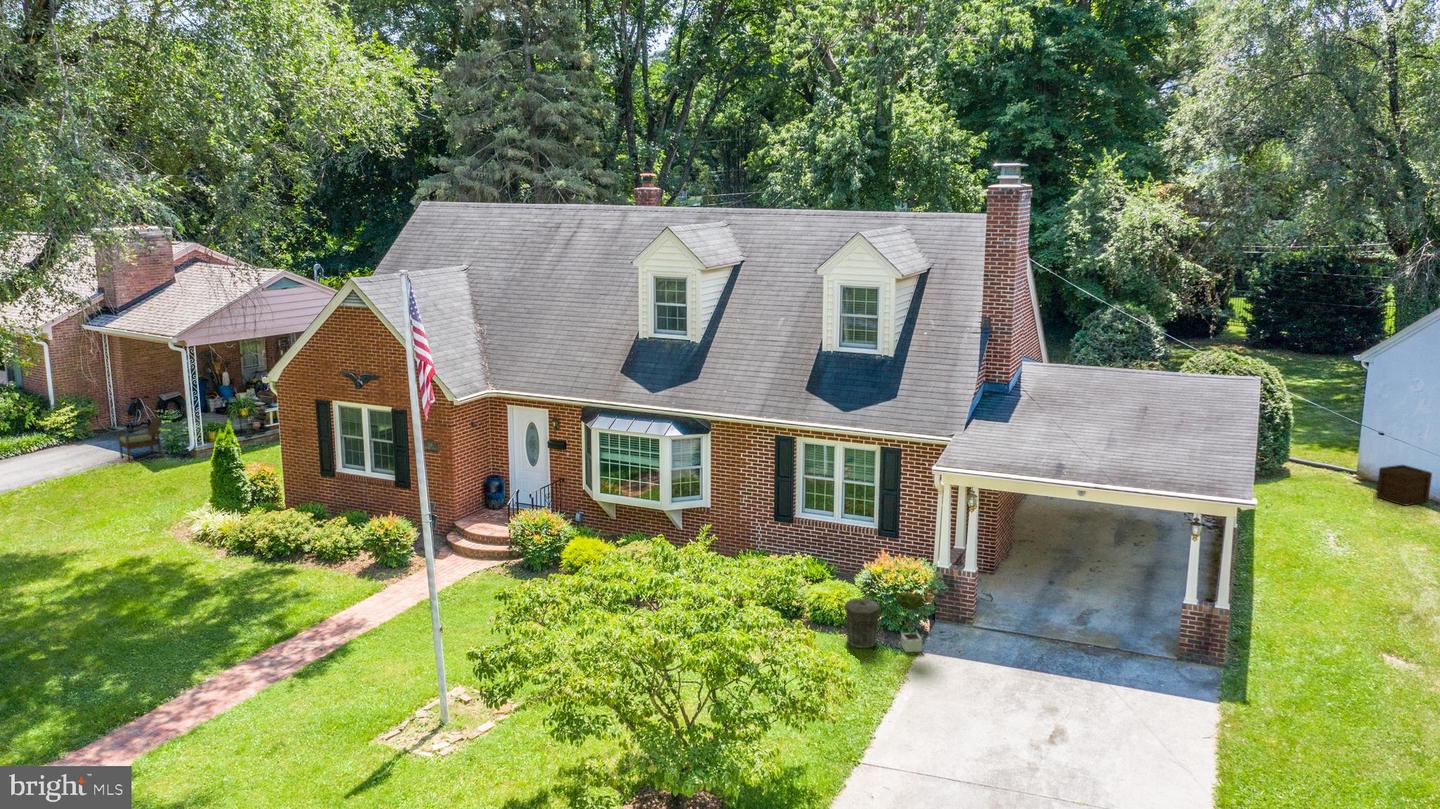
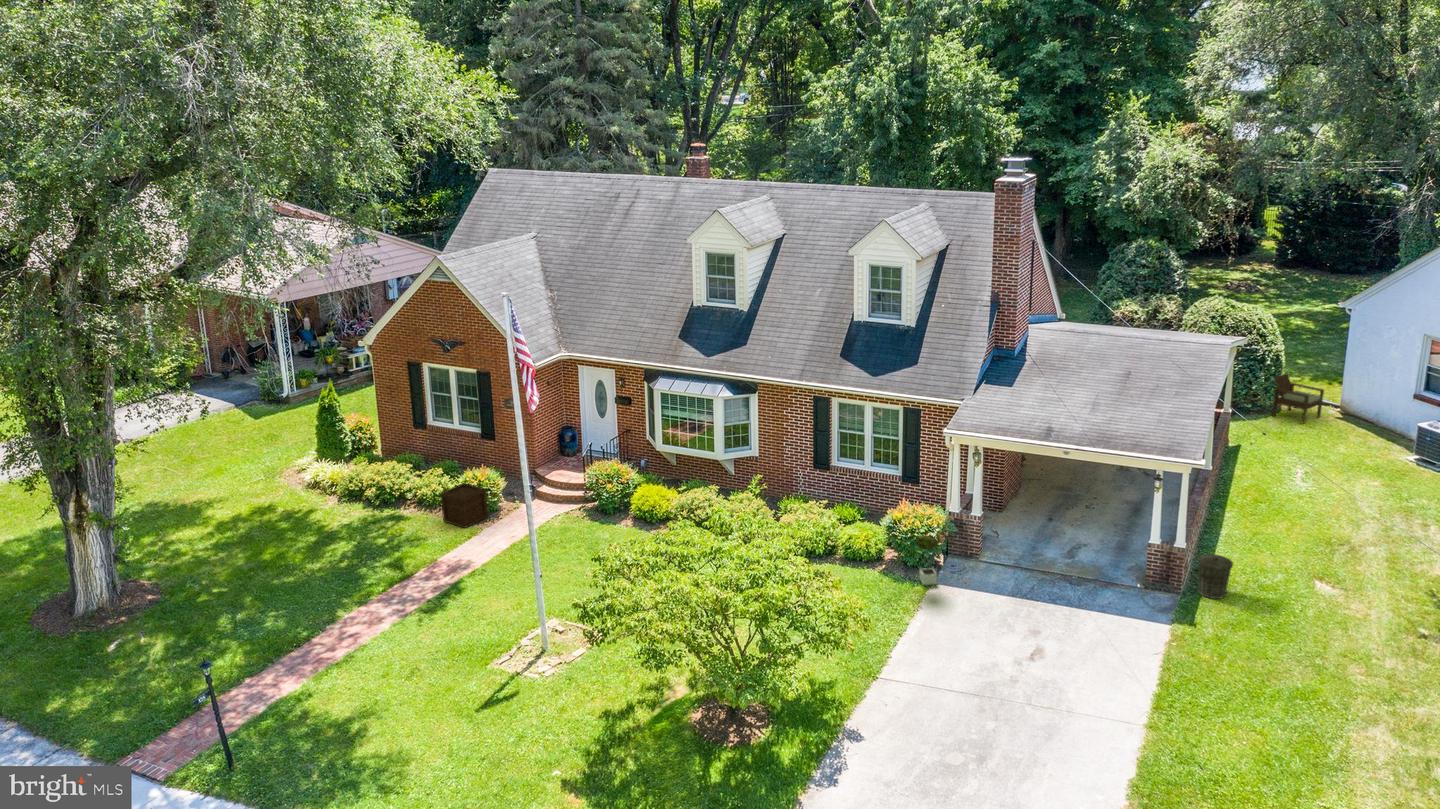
chair: present [117,417,162,462] -> present [1272,373,1324,424]
wooden crate: present [1376,465,1432,506] -> present [440,483,489,528]
trash can: present [844,599,880,648] -> present [1198,554,1233,599]

